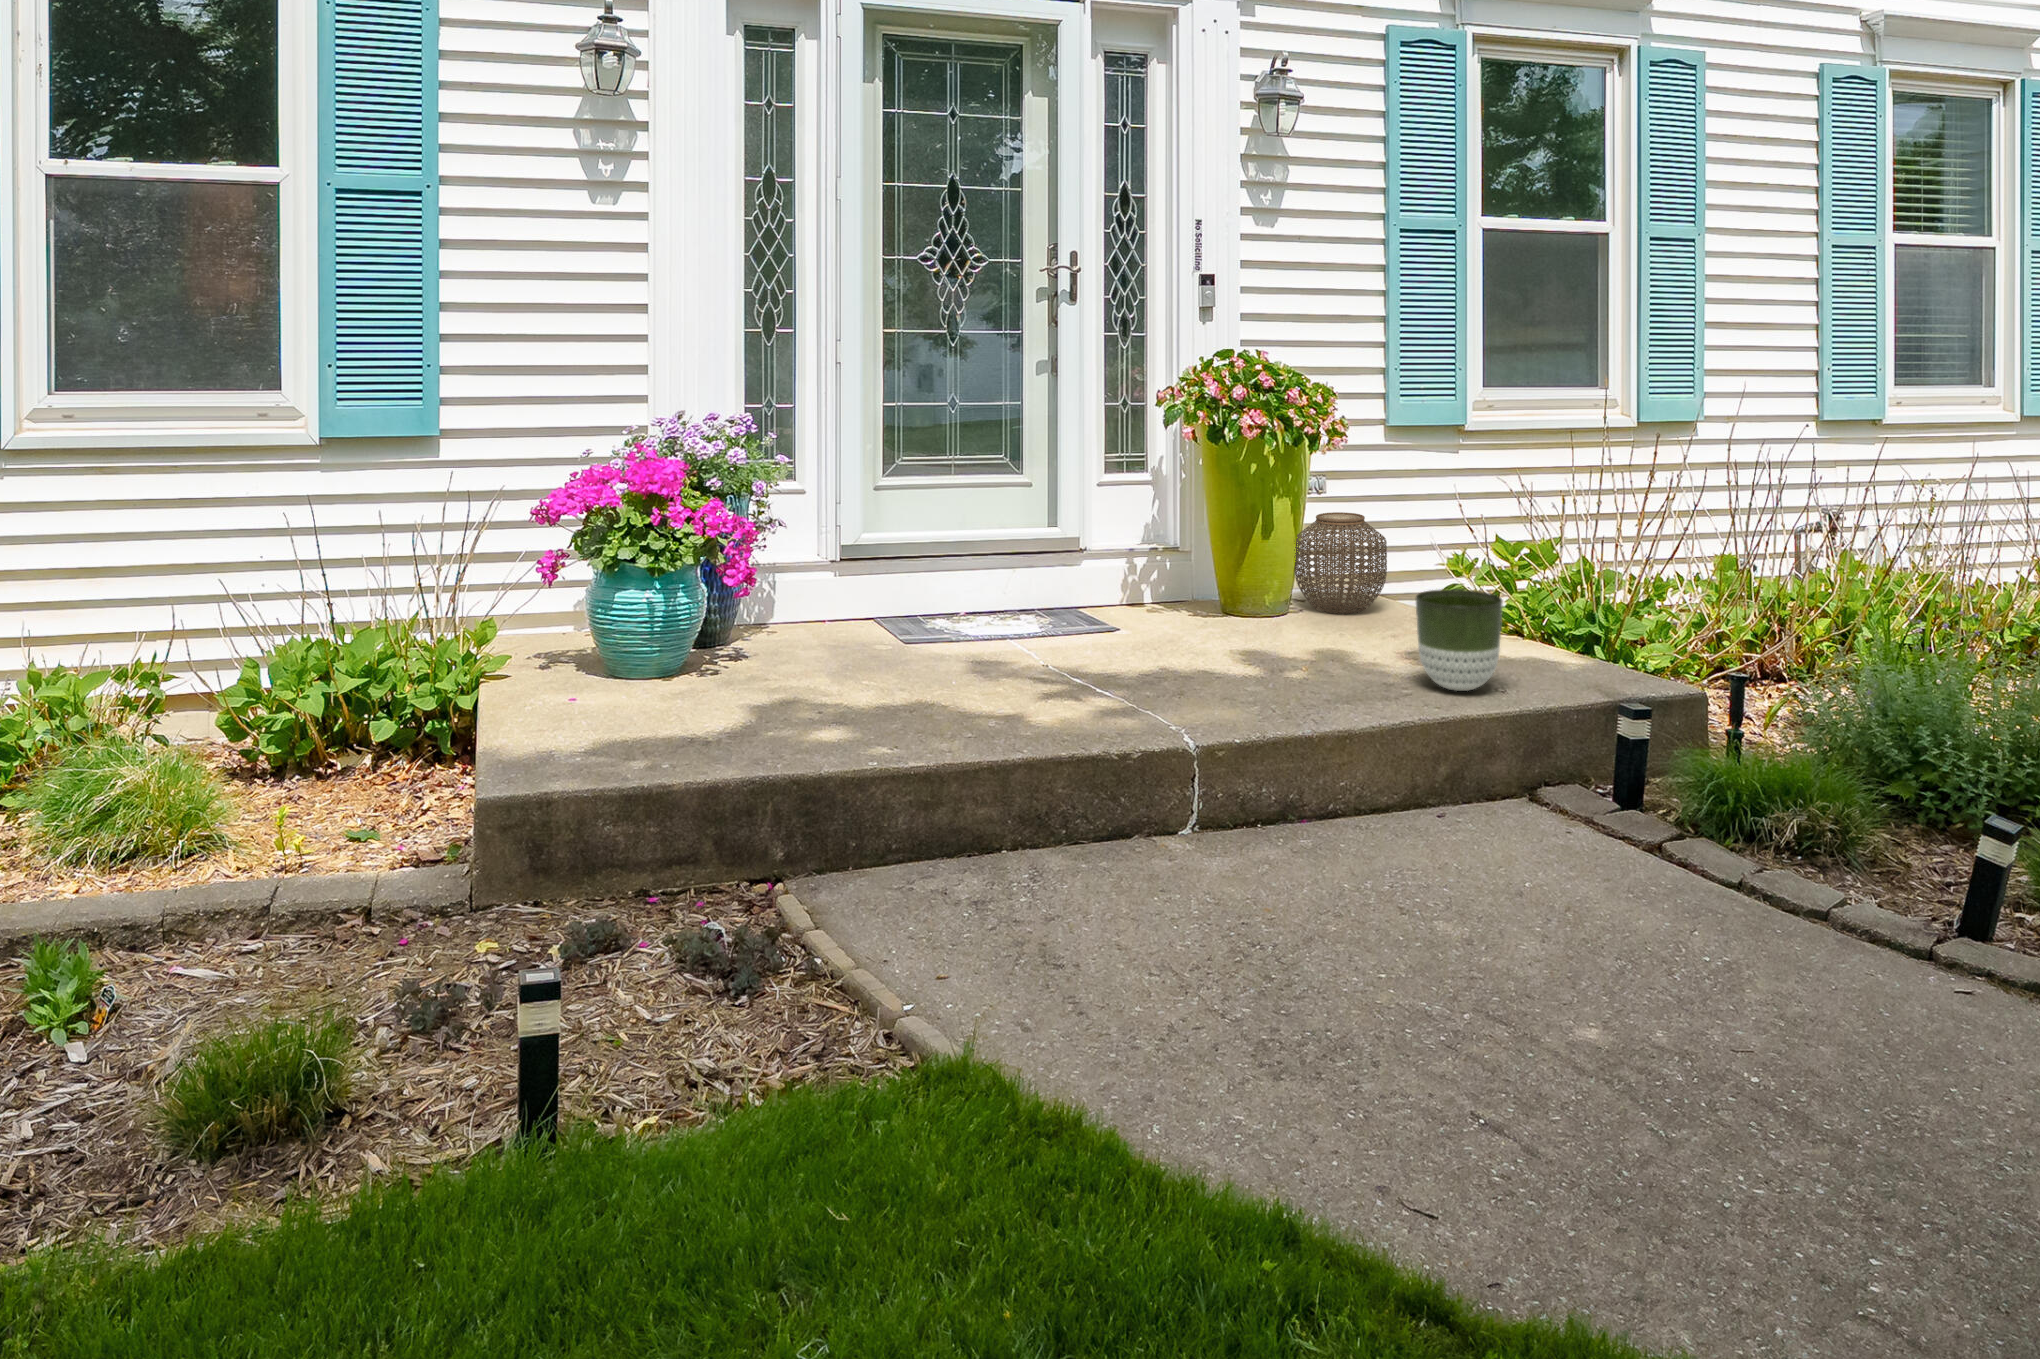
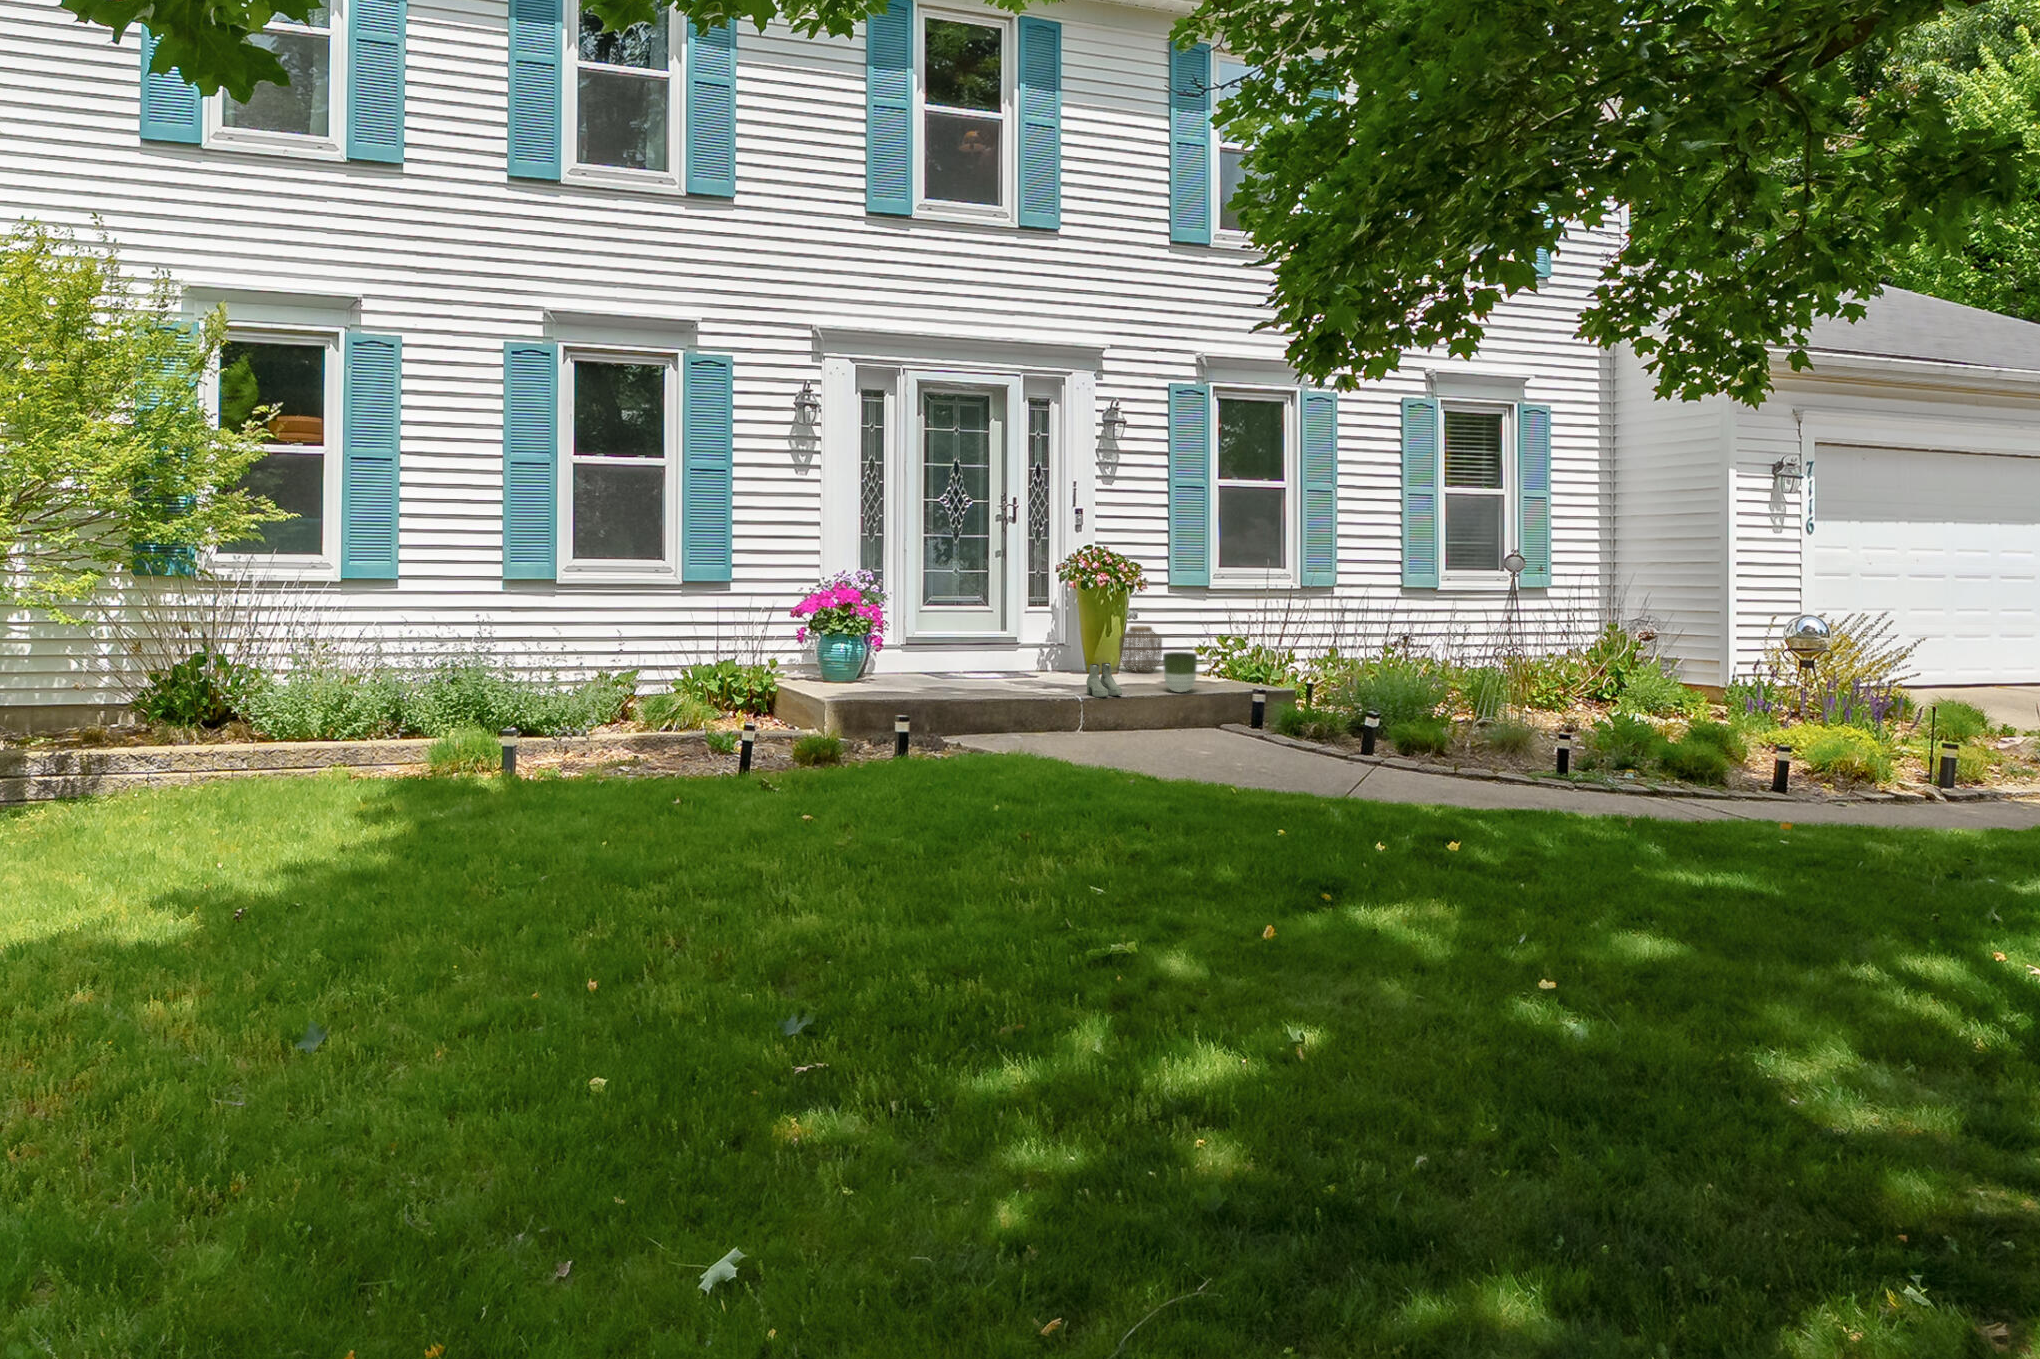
boots: none [1230,625,1322,722] -> present [1086,663,1122,697]

